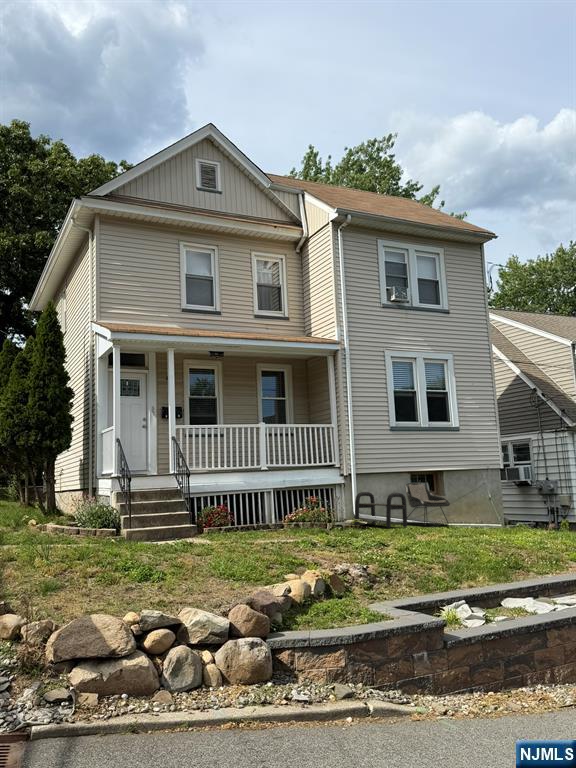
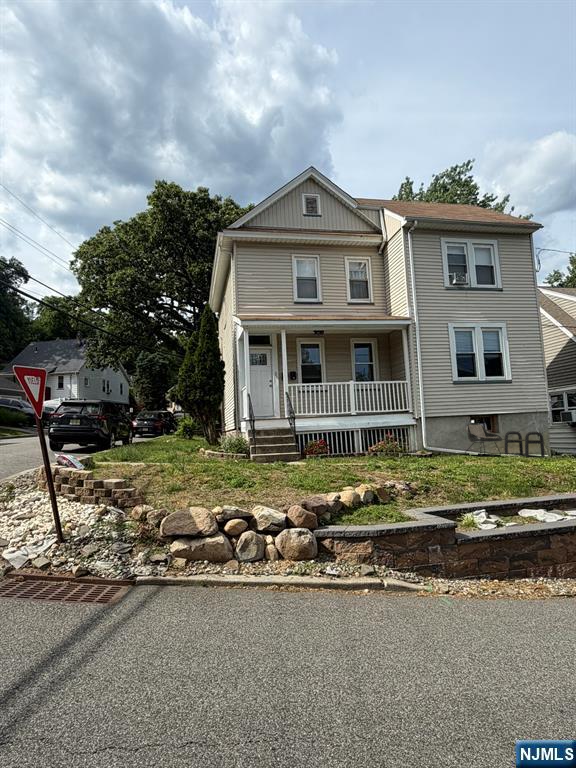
bench: present [355,492,407,528] -> present [505,431,545,457]

